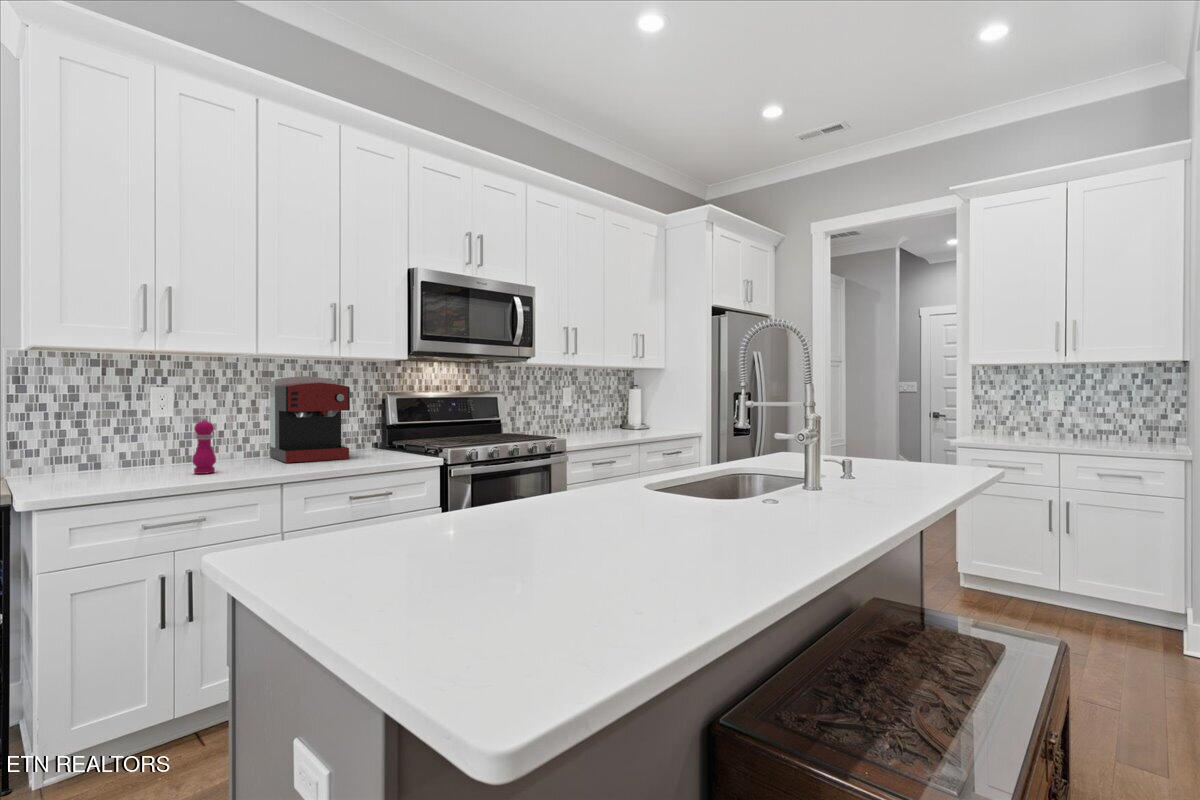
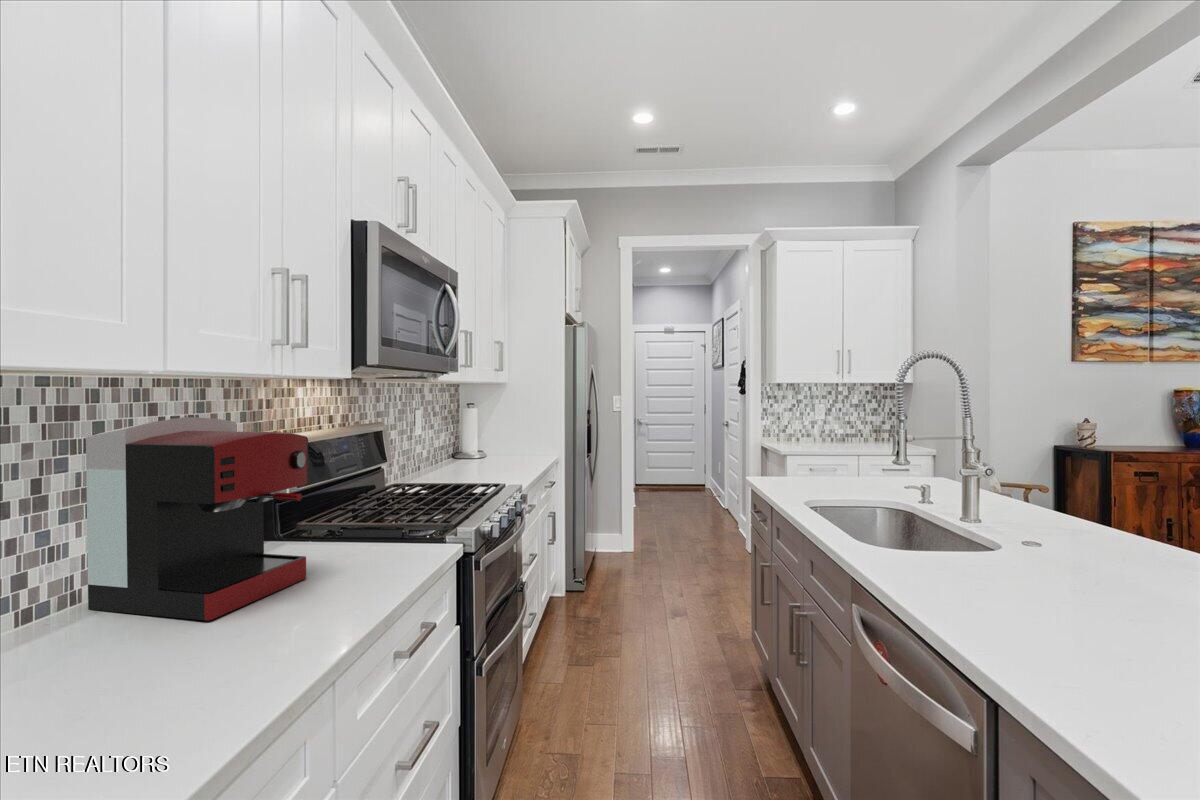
pepper mill: present [192,417,216,474] -> none [40,558,118,733]

